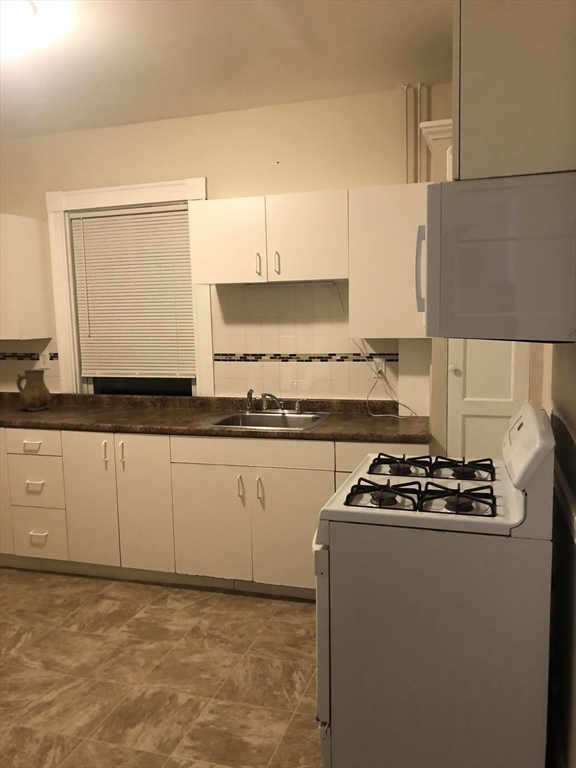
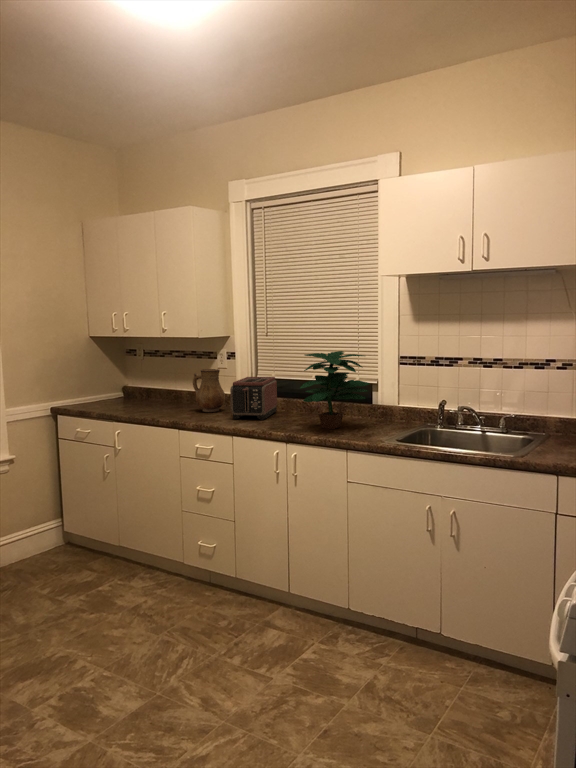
potted plant: none [125,350,188,418] -> present [300,351,370,429]
toaster: none [57,375,103,415] -> present [230,377,277,420]

